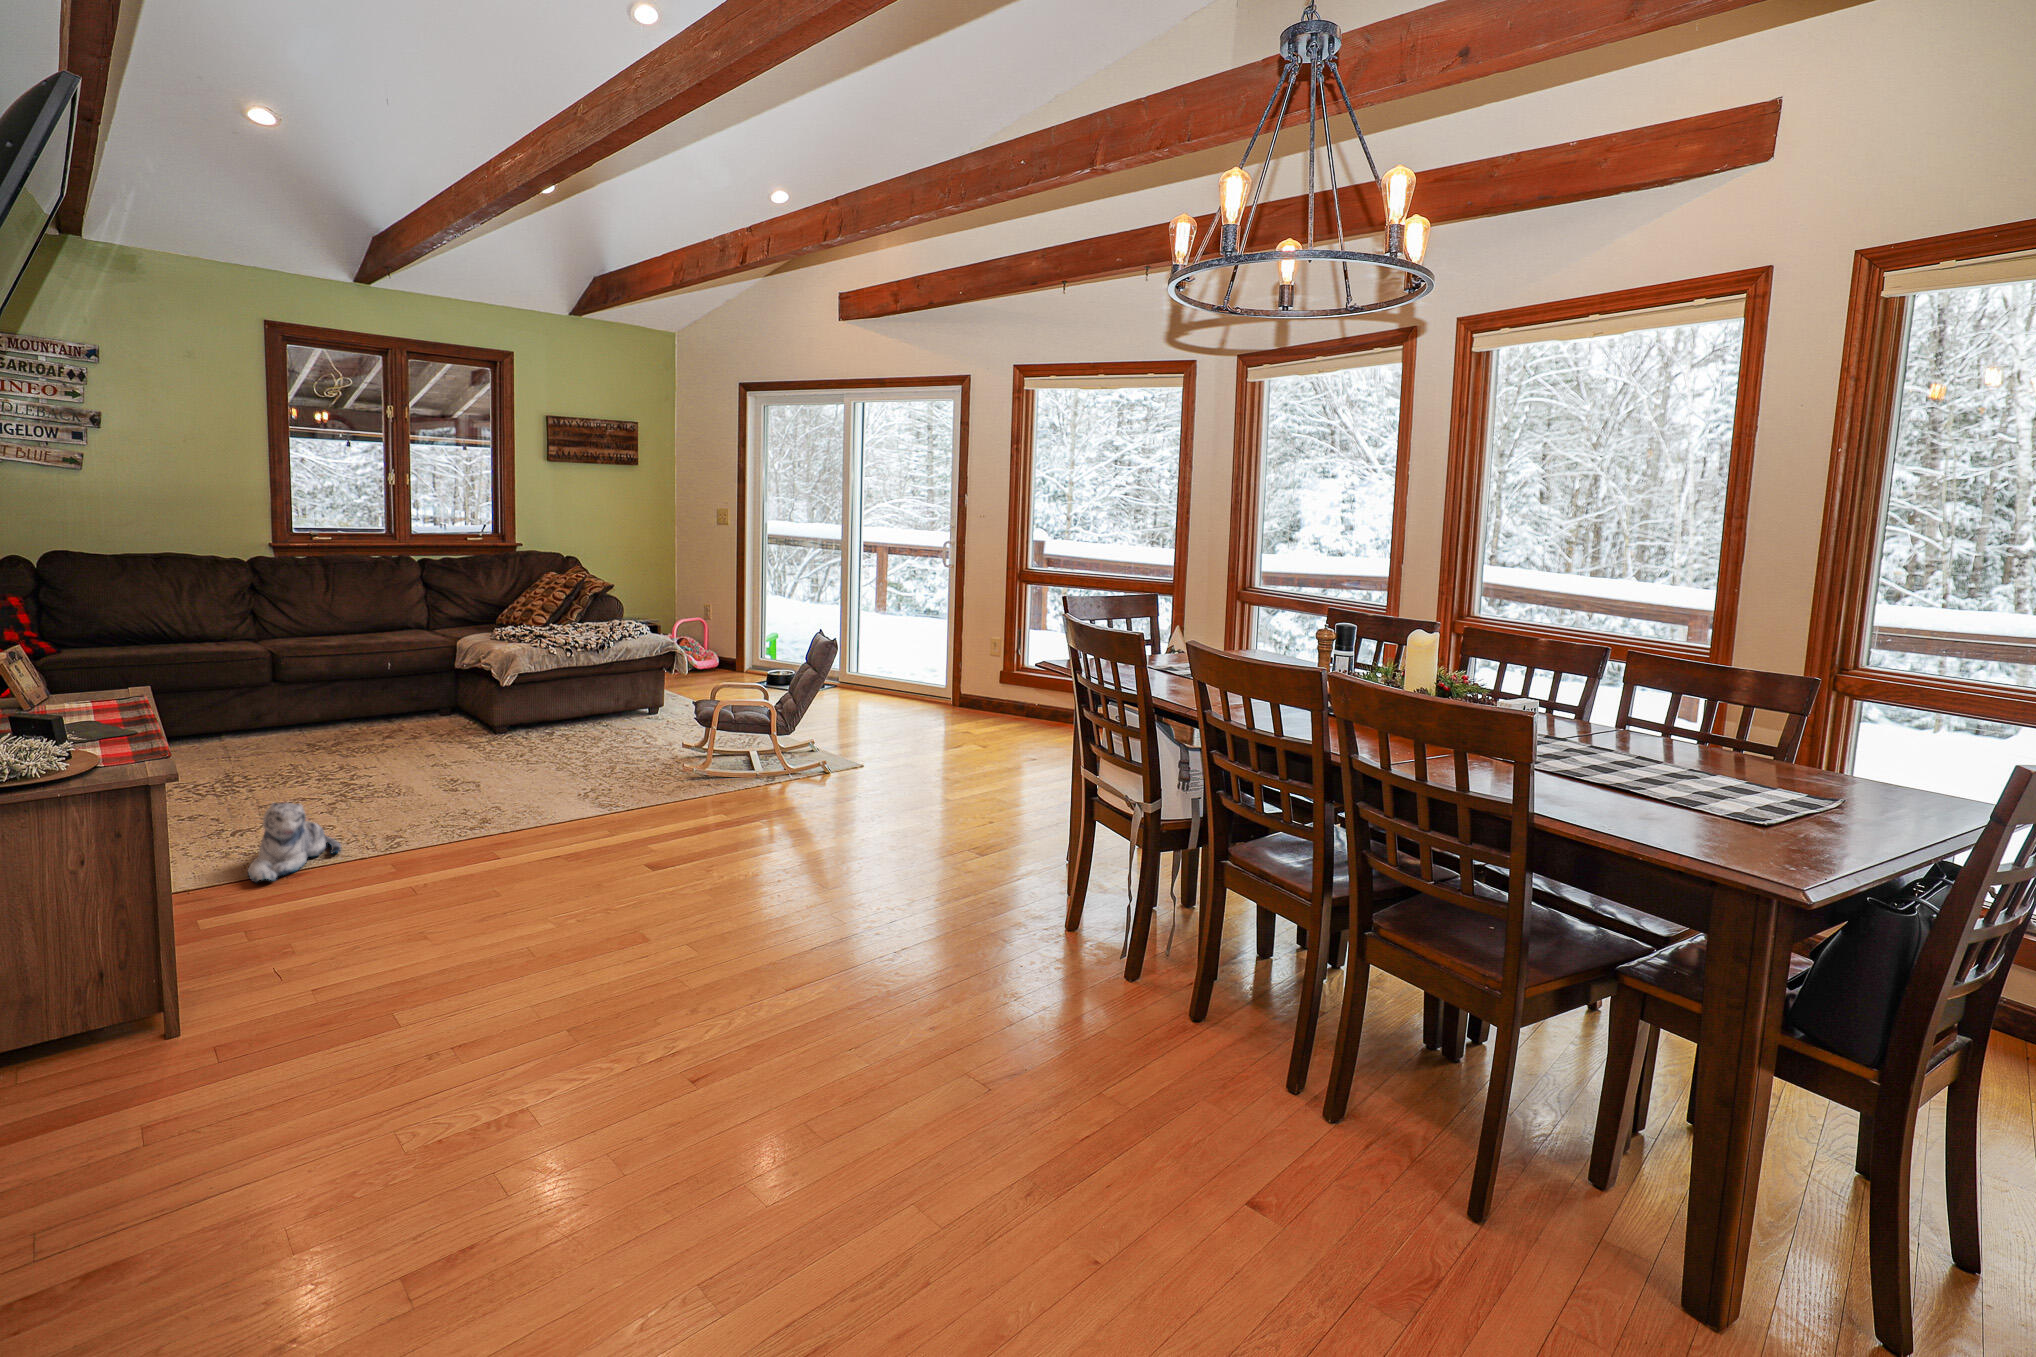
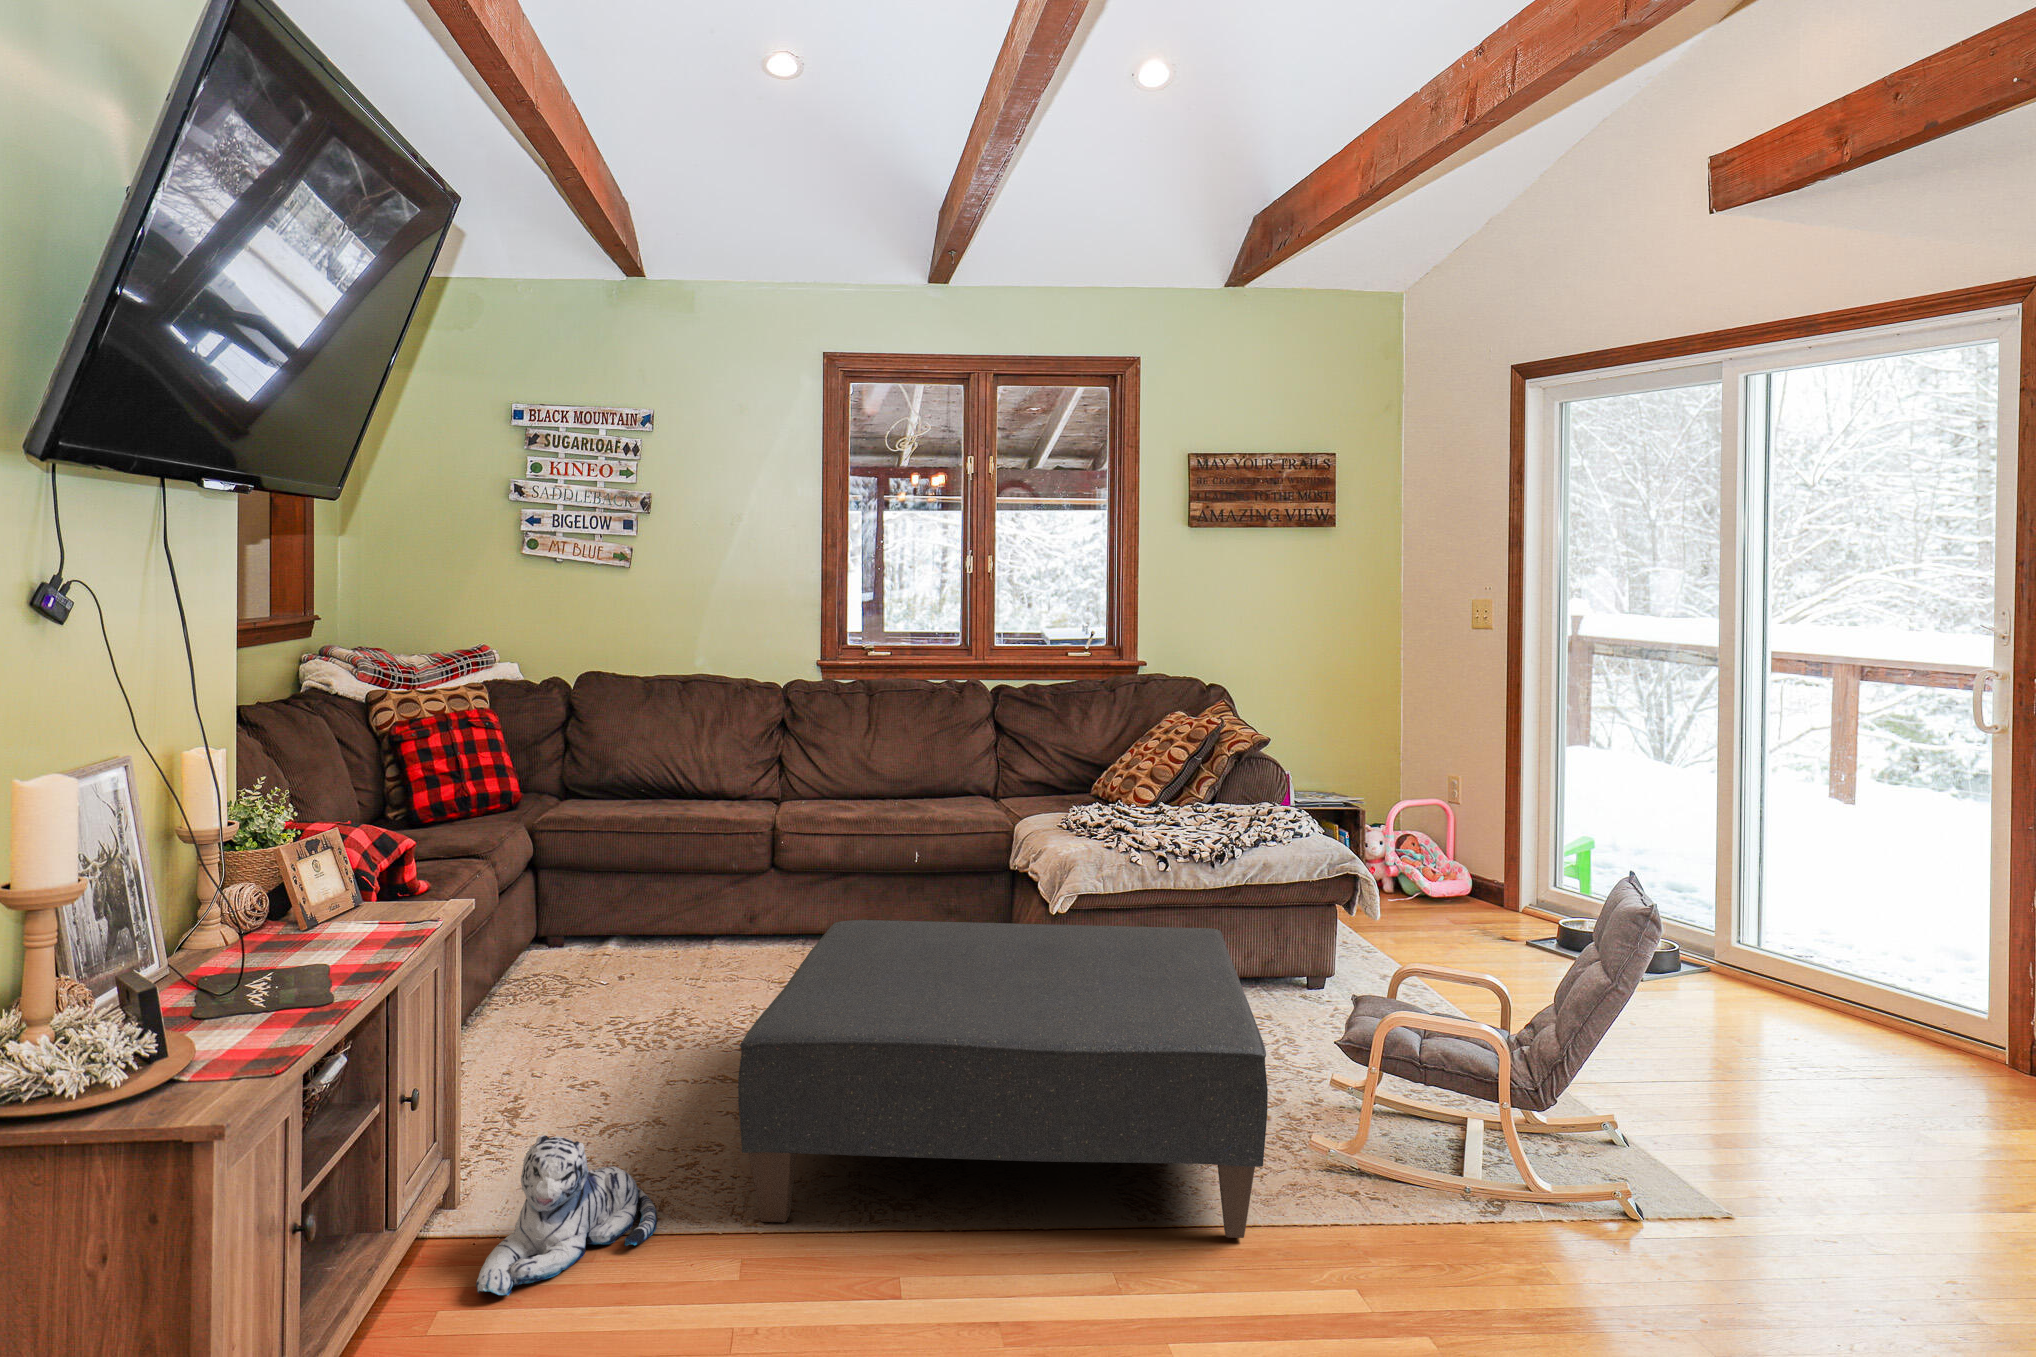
ottoman: none [380,681,670,835] -> present [738,920,1268,1238]

